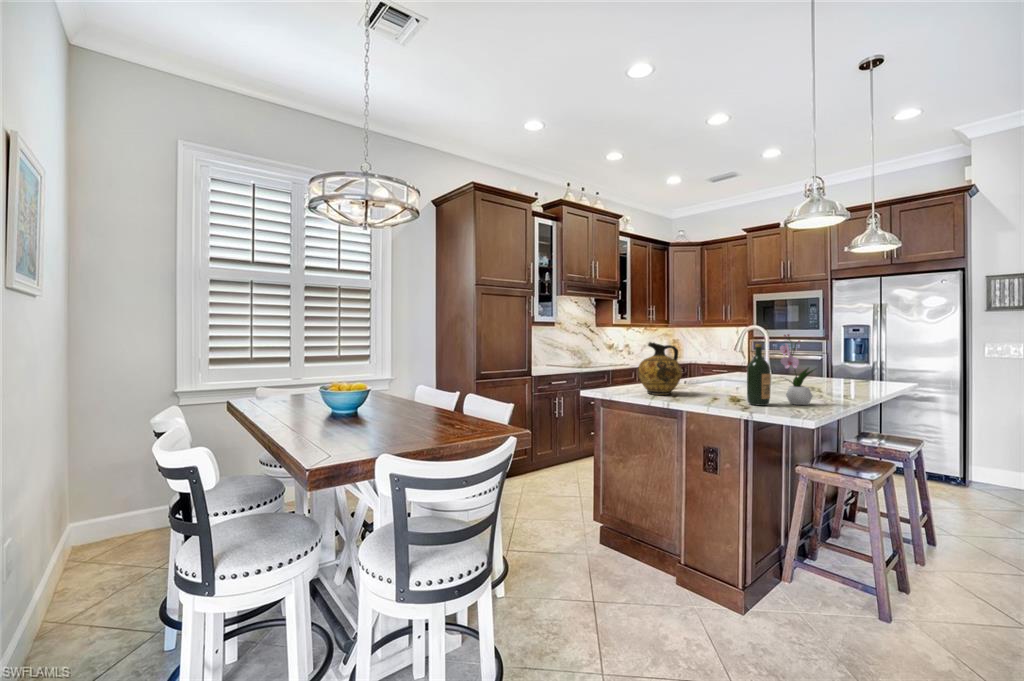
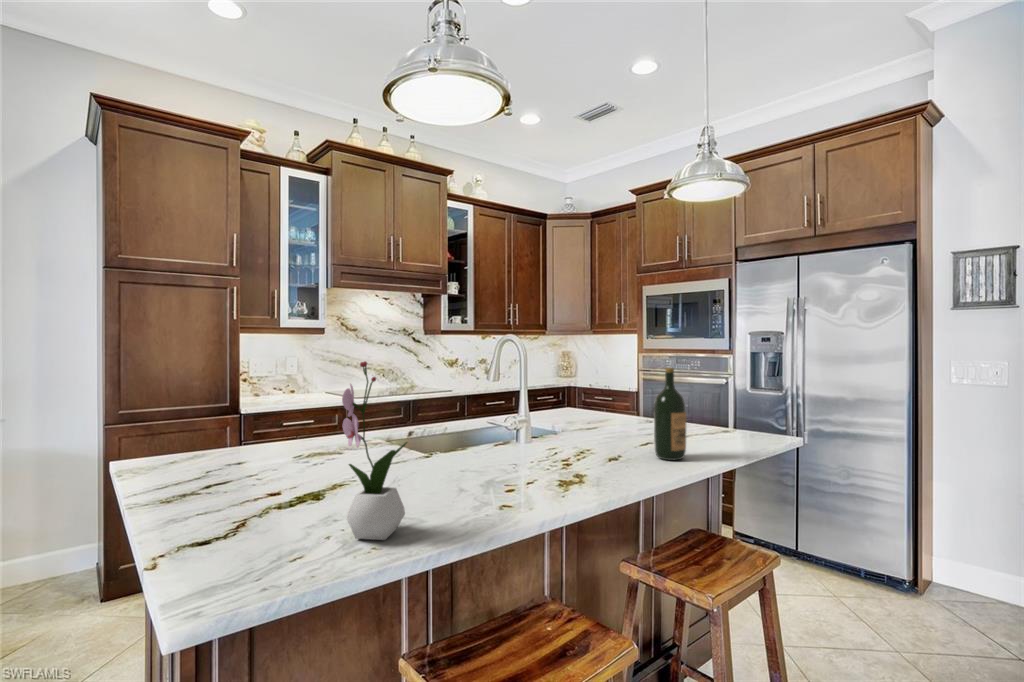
ceramic jug: present [638,342,682,395] -> none [131,375,238,493]
wine bottle: present [747,344,771,406] -> present [654,368,686,460]

